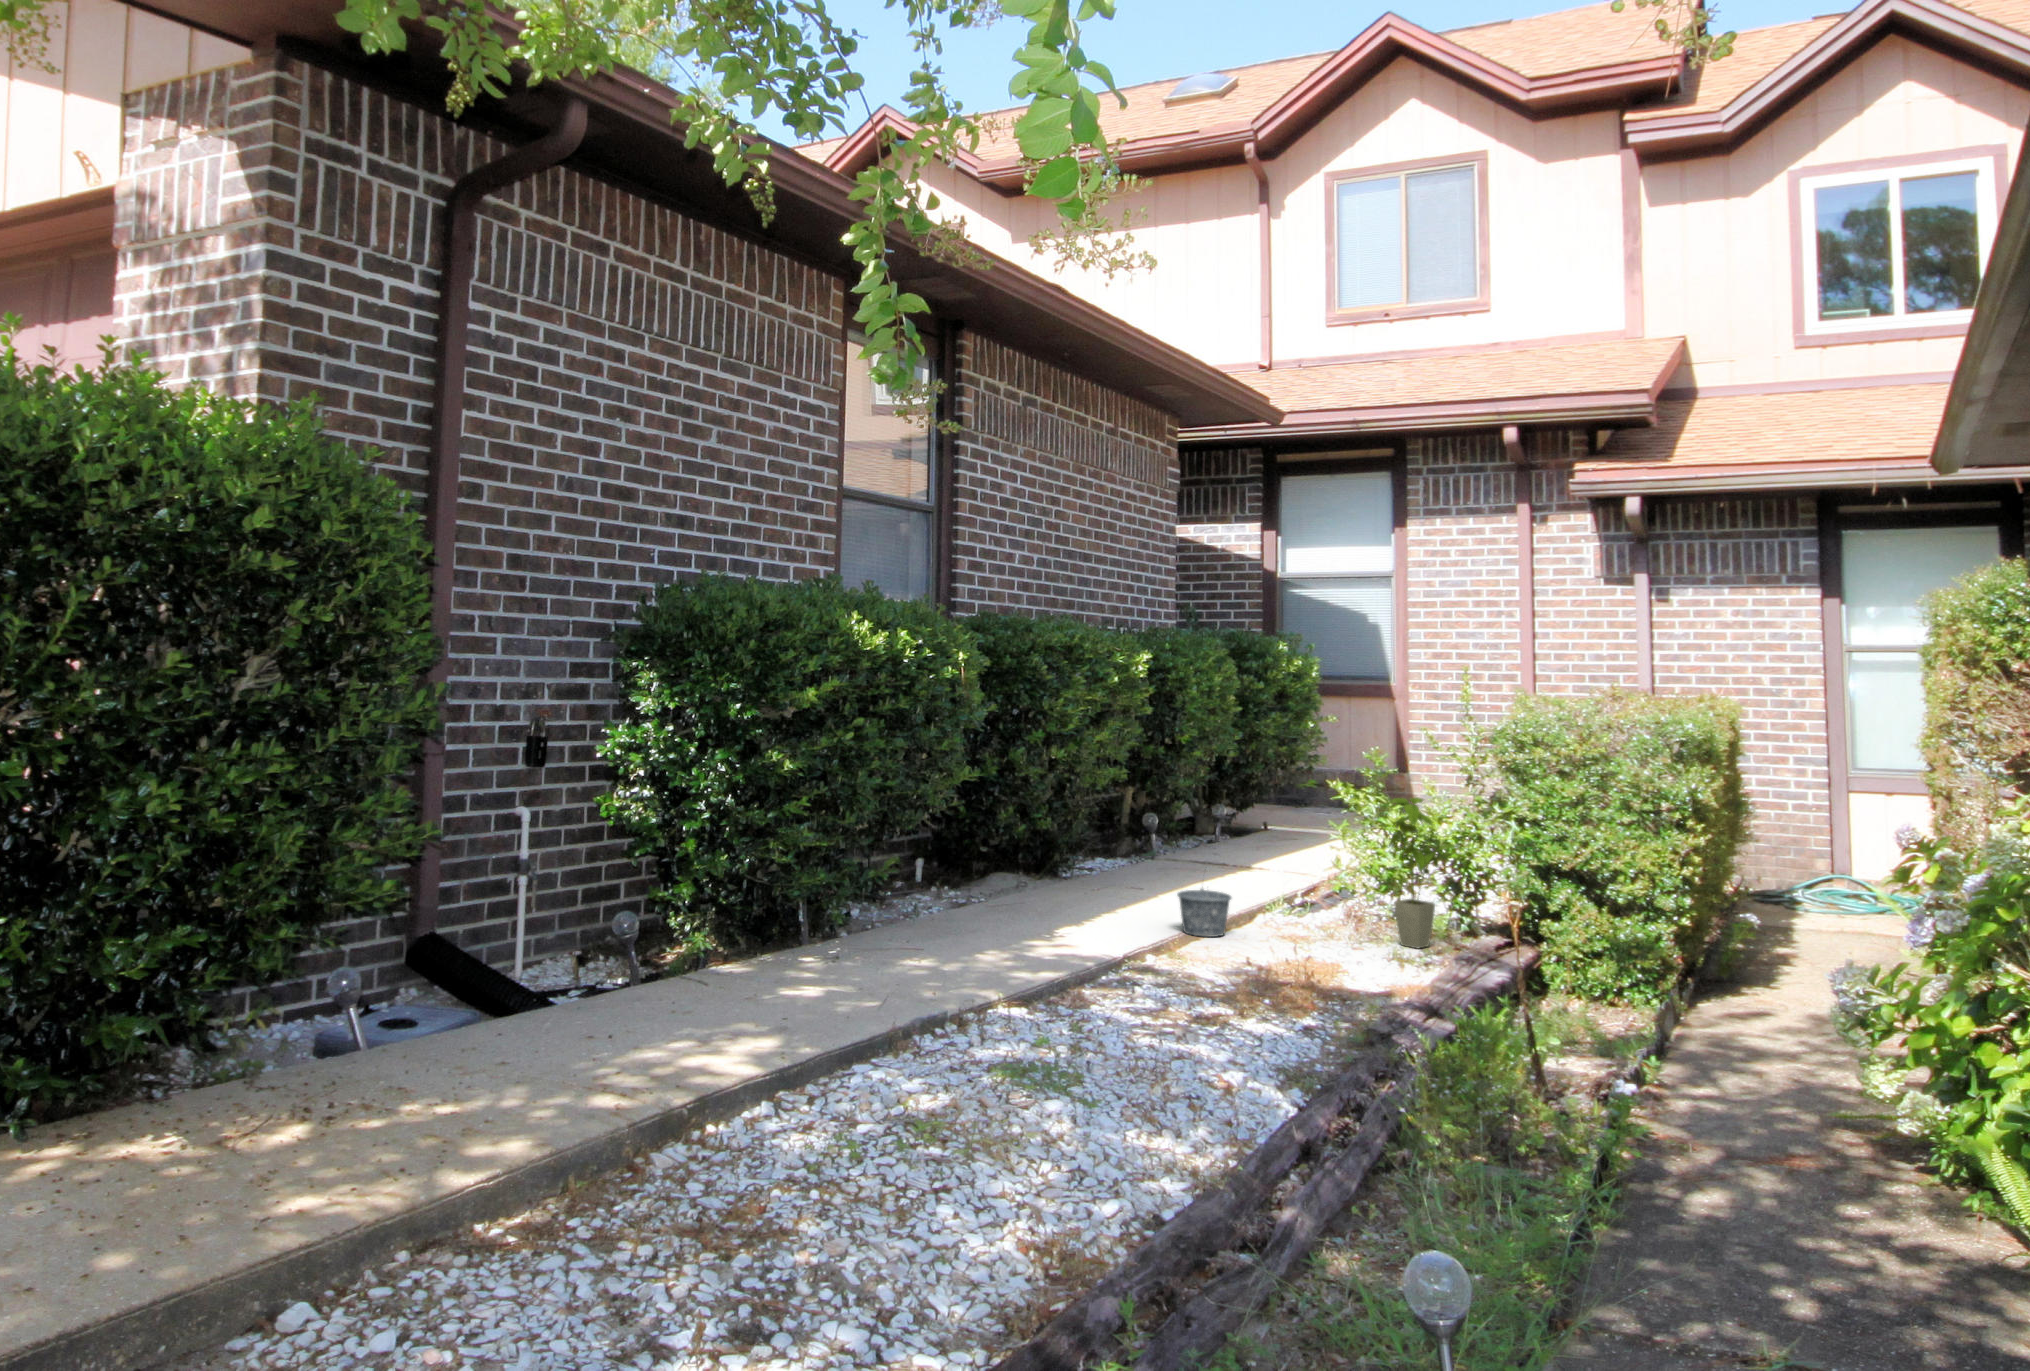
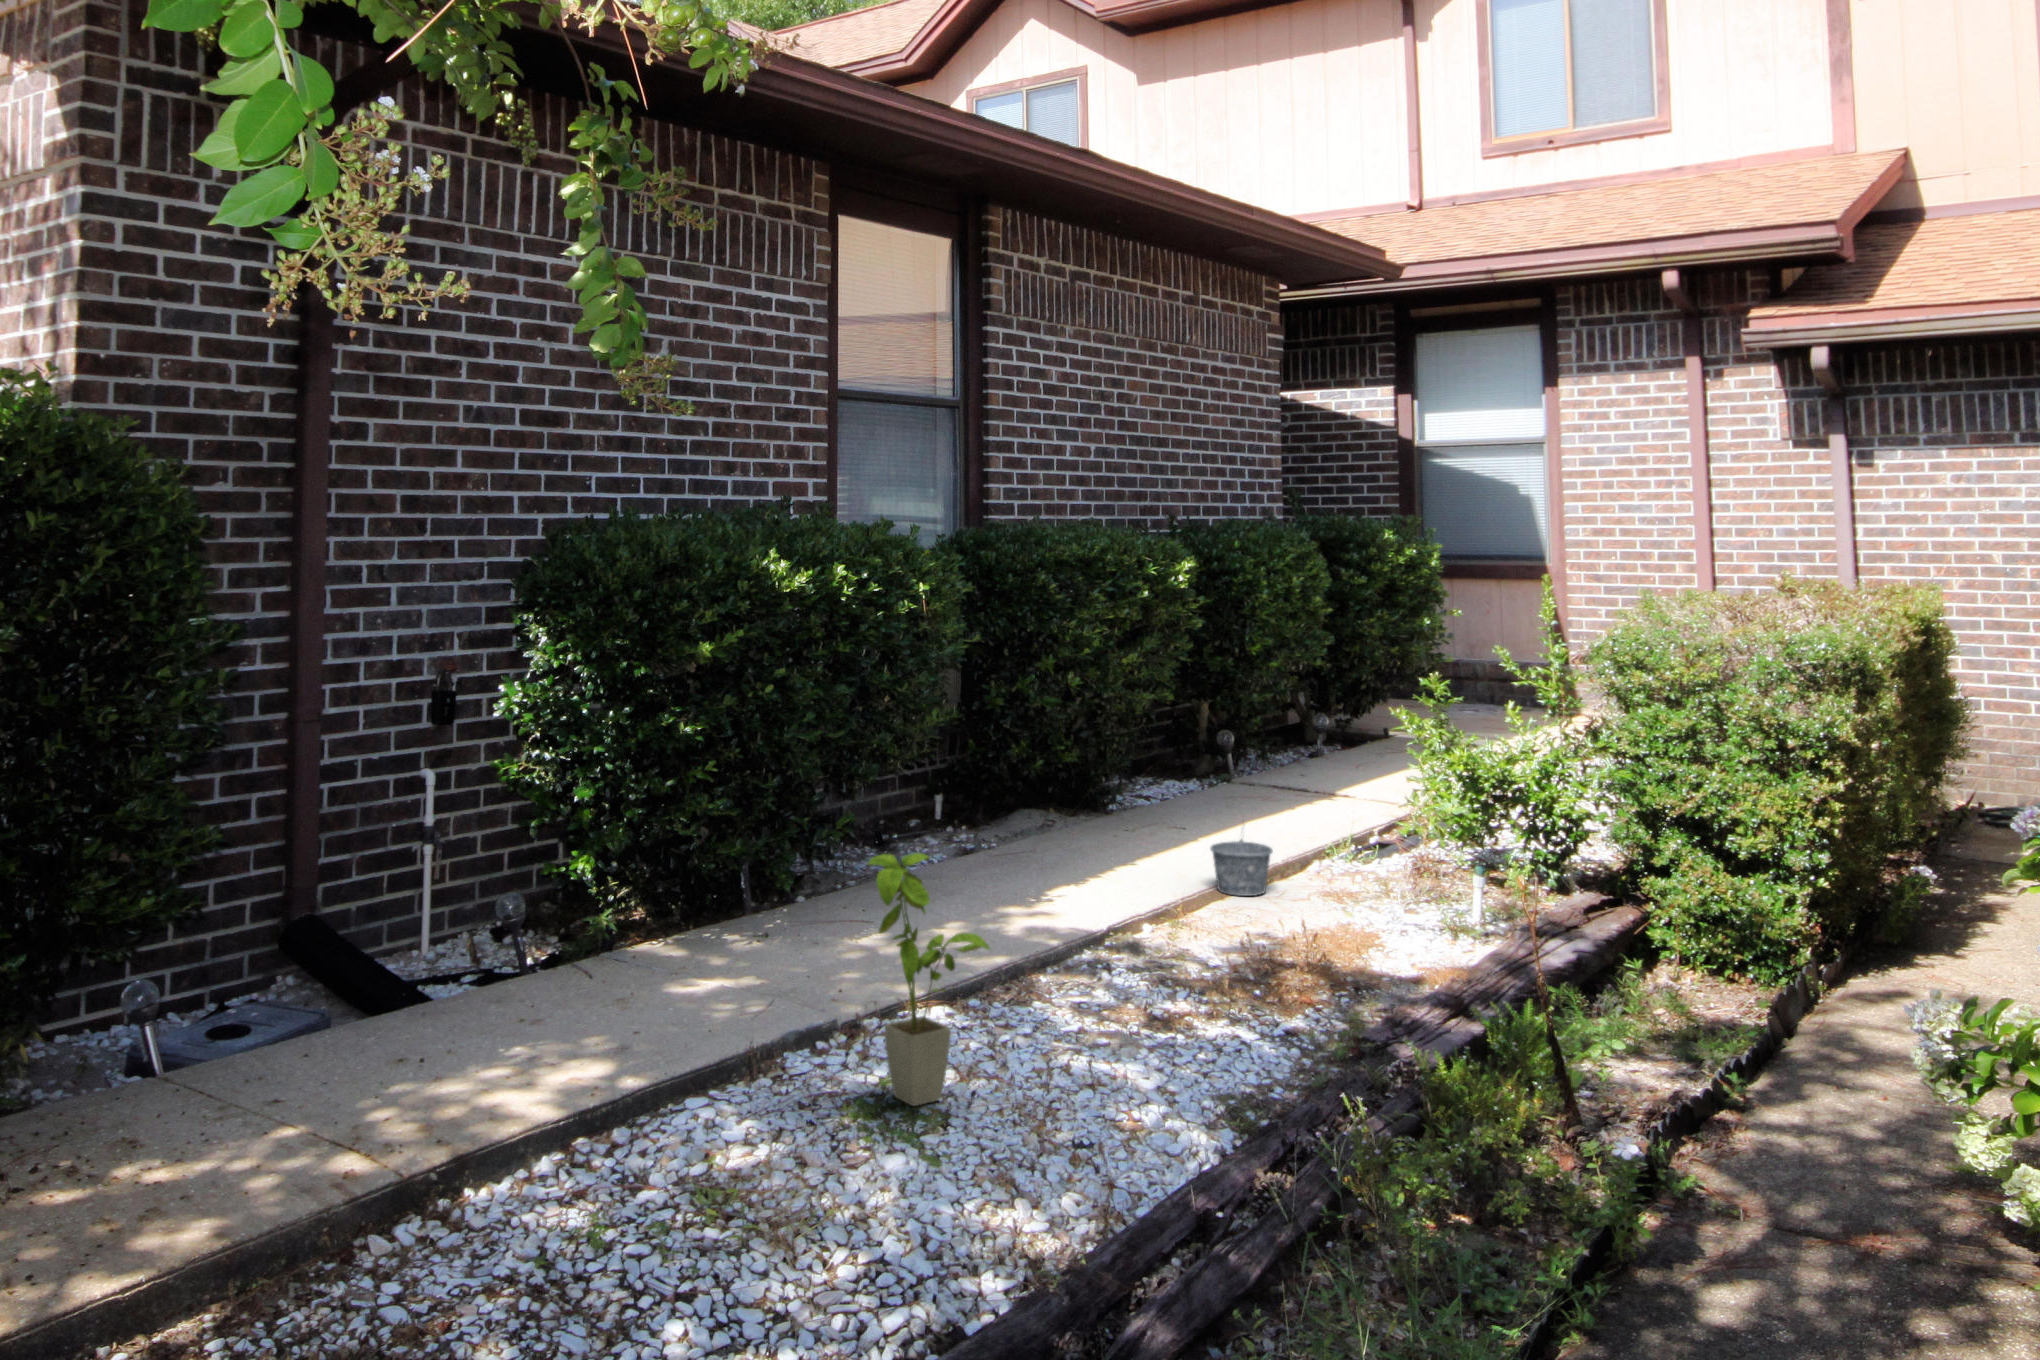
house plant: present [1389,797,1463,949] -> present [867,853,990,1106]

